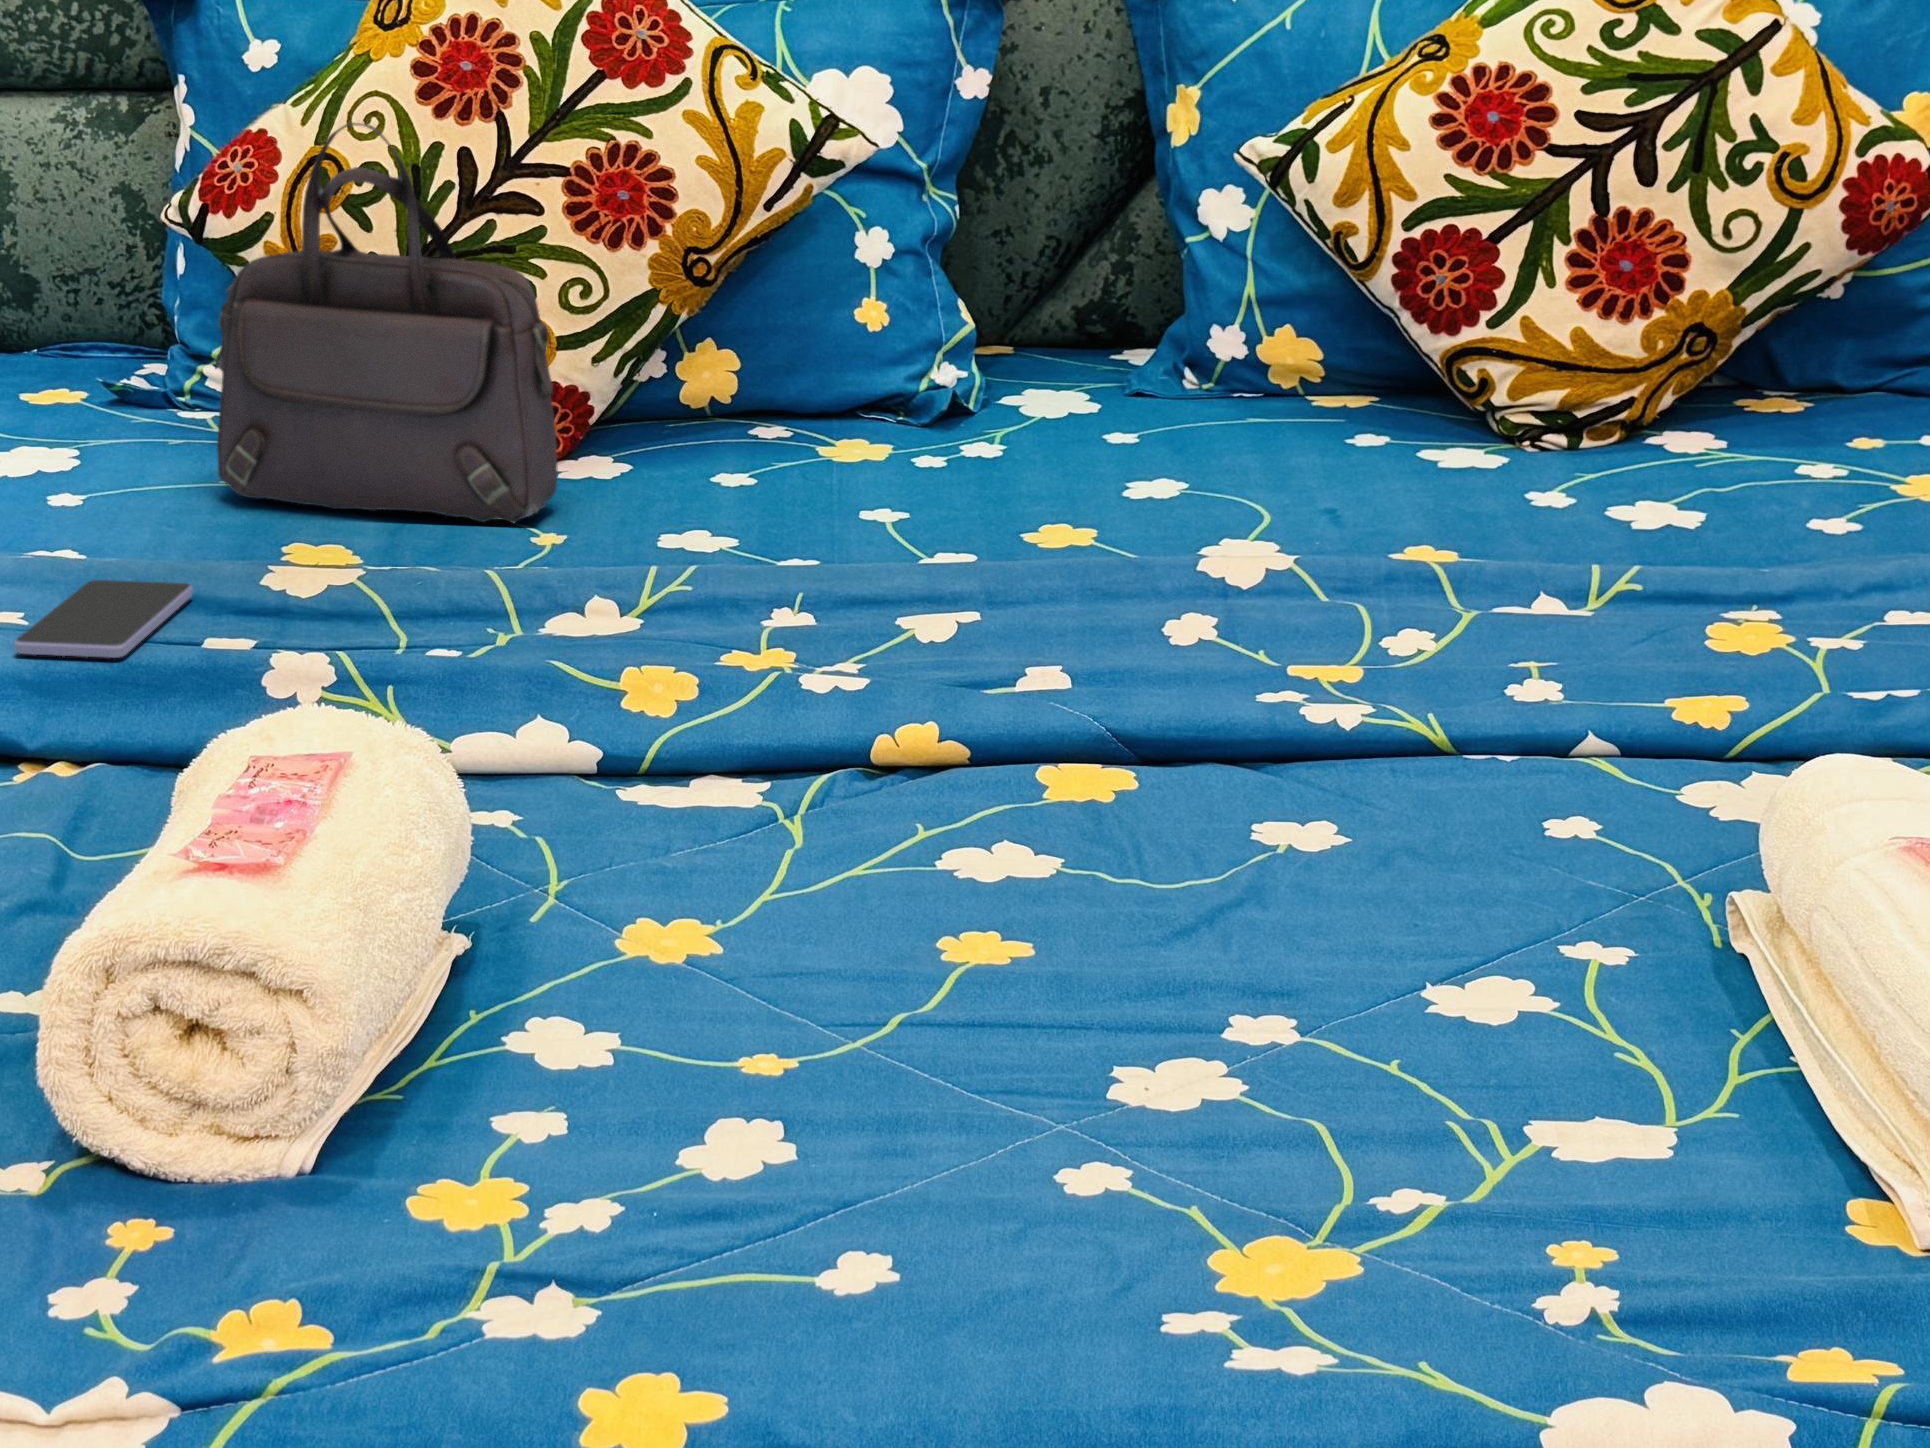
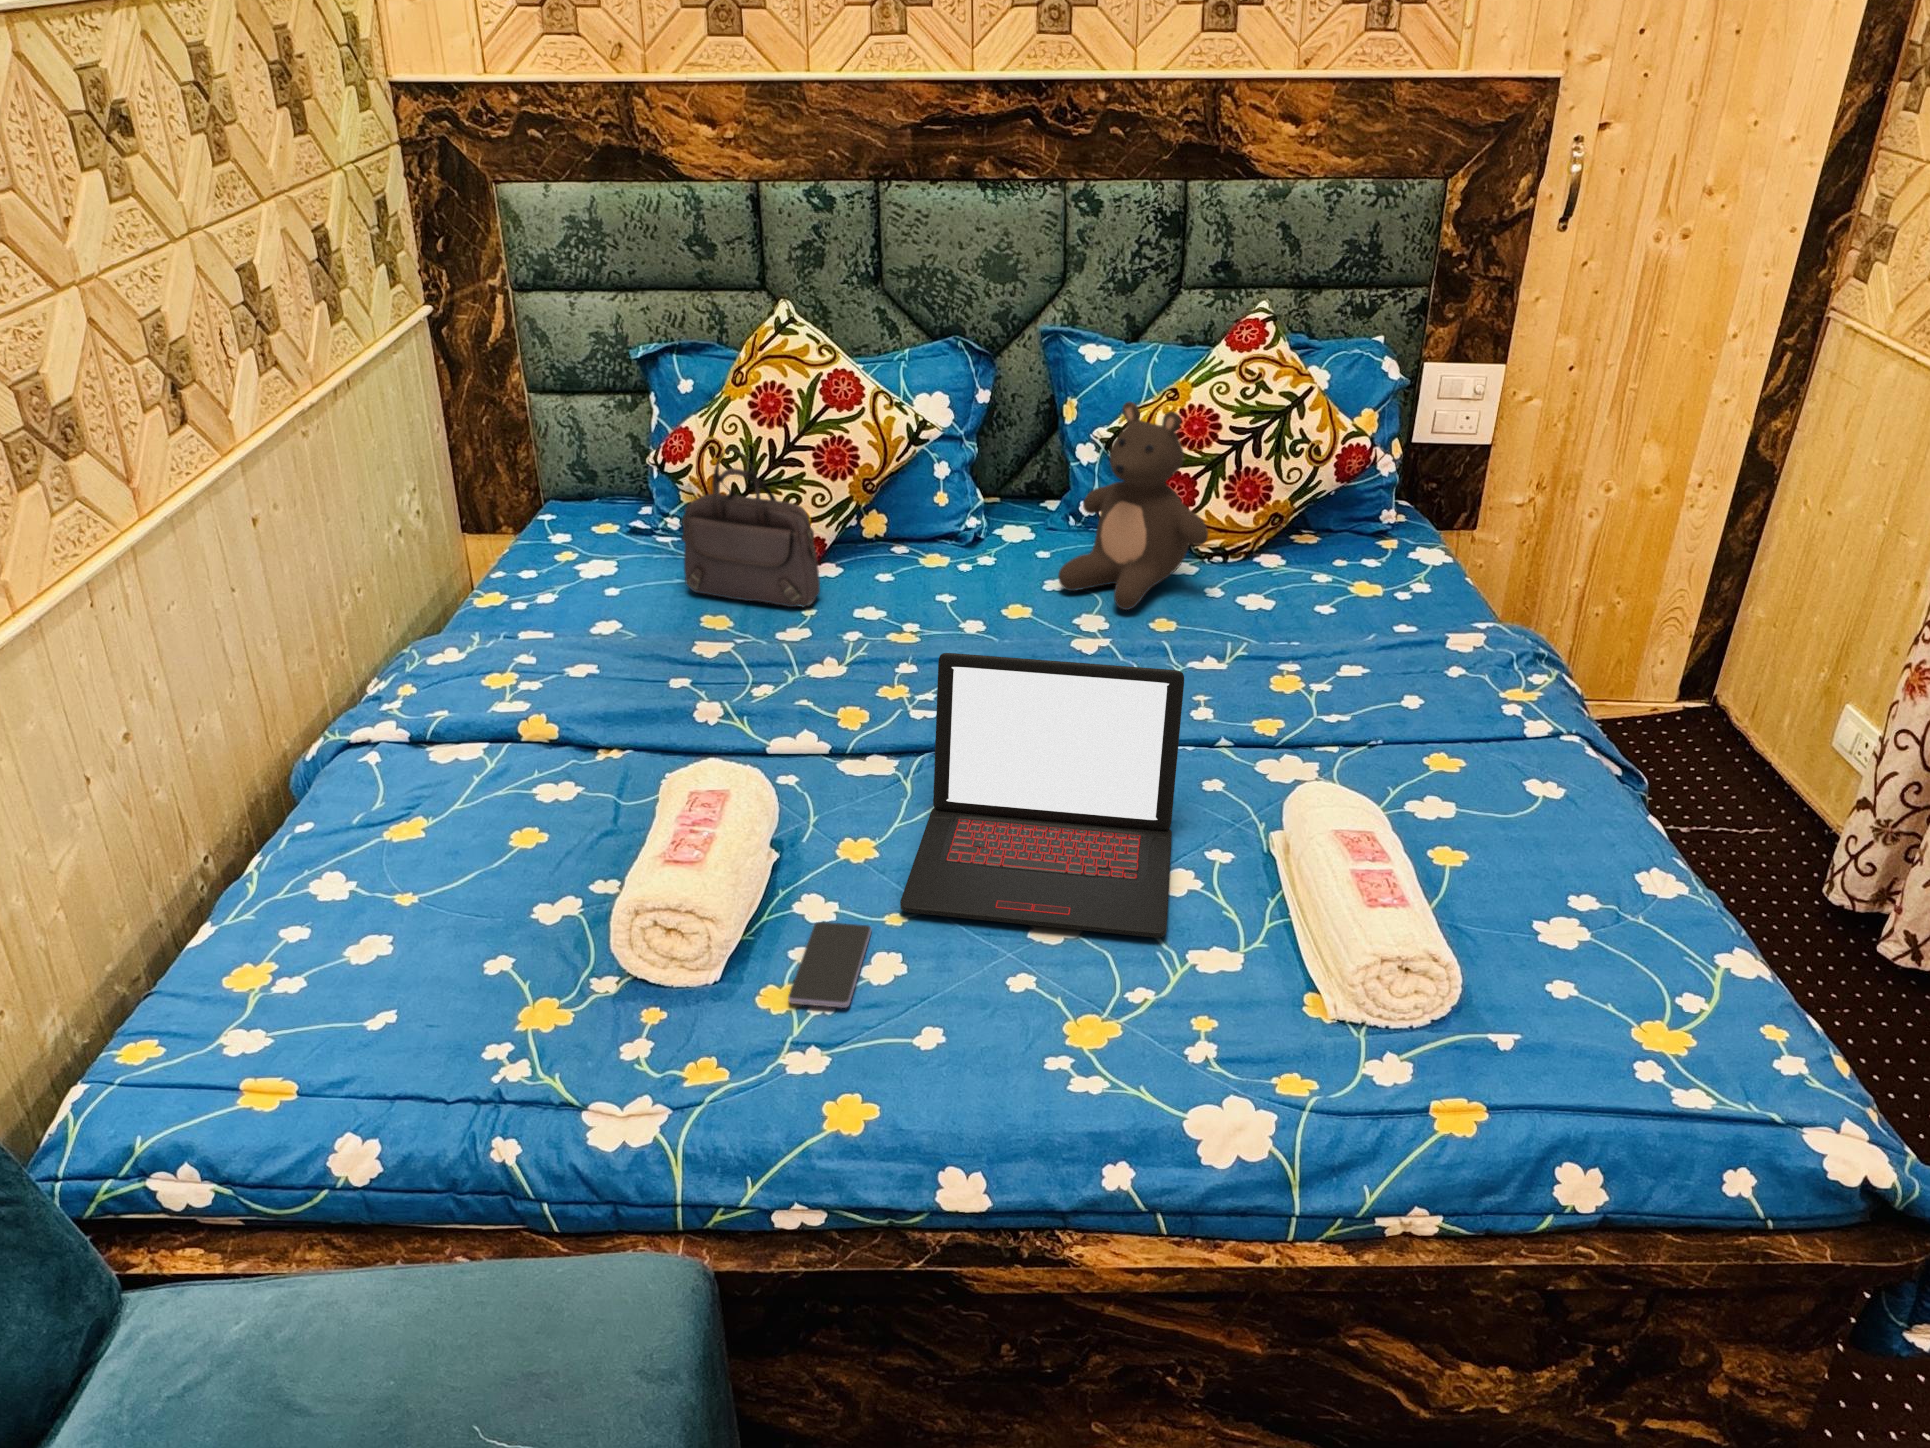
teddy bear: none [1163,25,1543,523] -> present [1058,402,1208,610]
laptop: none [775,446,1495,1086] -> present [900,653,1184,938]
smartphone: present [14,580,193,658] -> present [788,922,872,1008]

